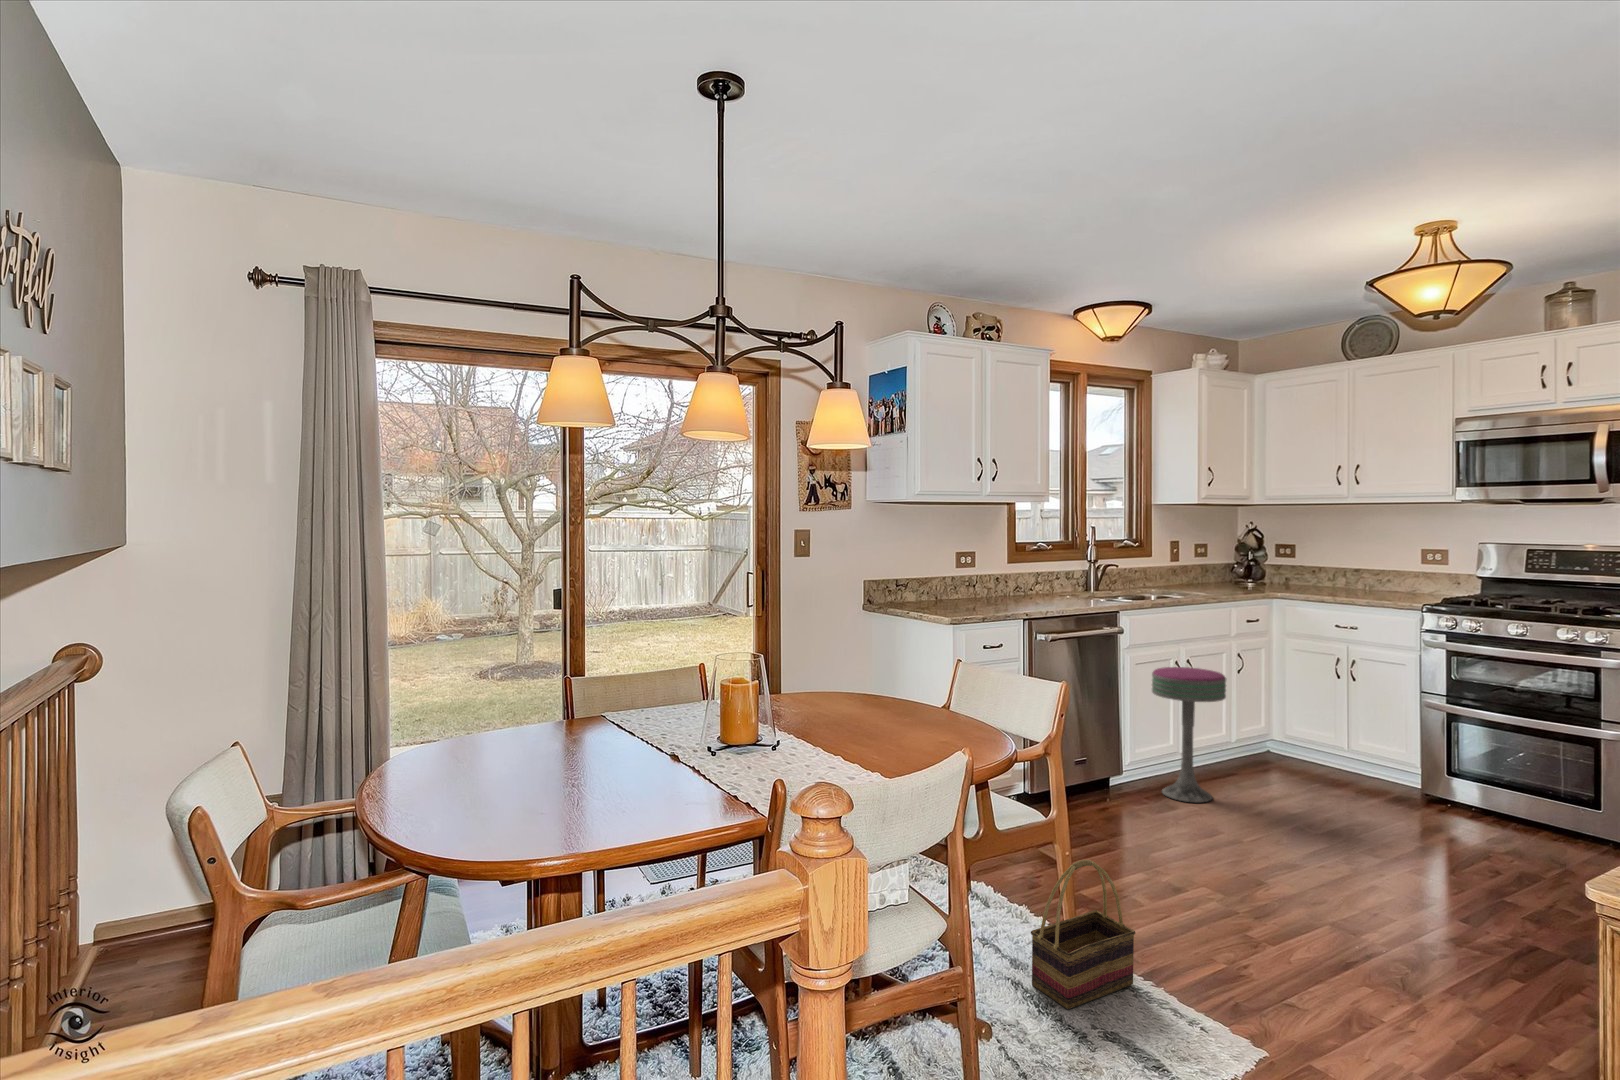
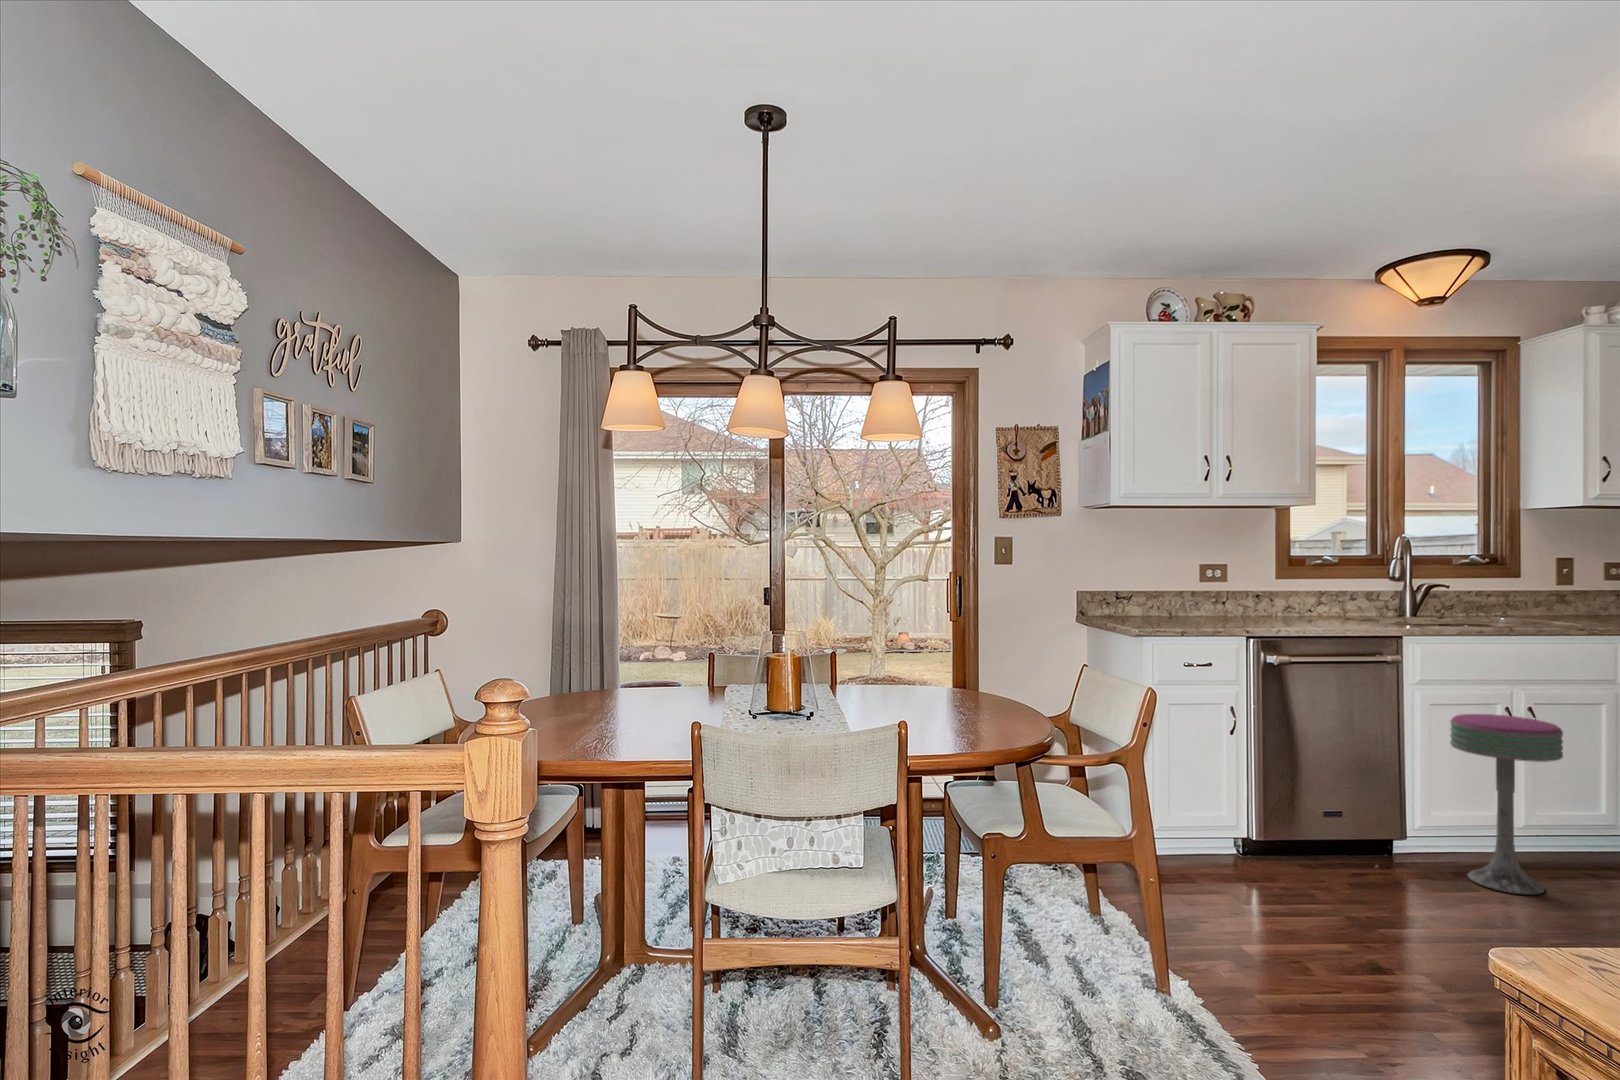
basket: present [1031,860,1135,1009] -> none [1082,884,1205,1039]

